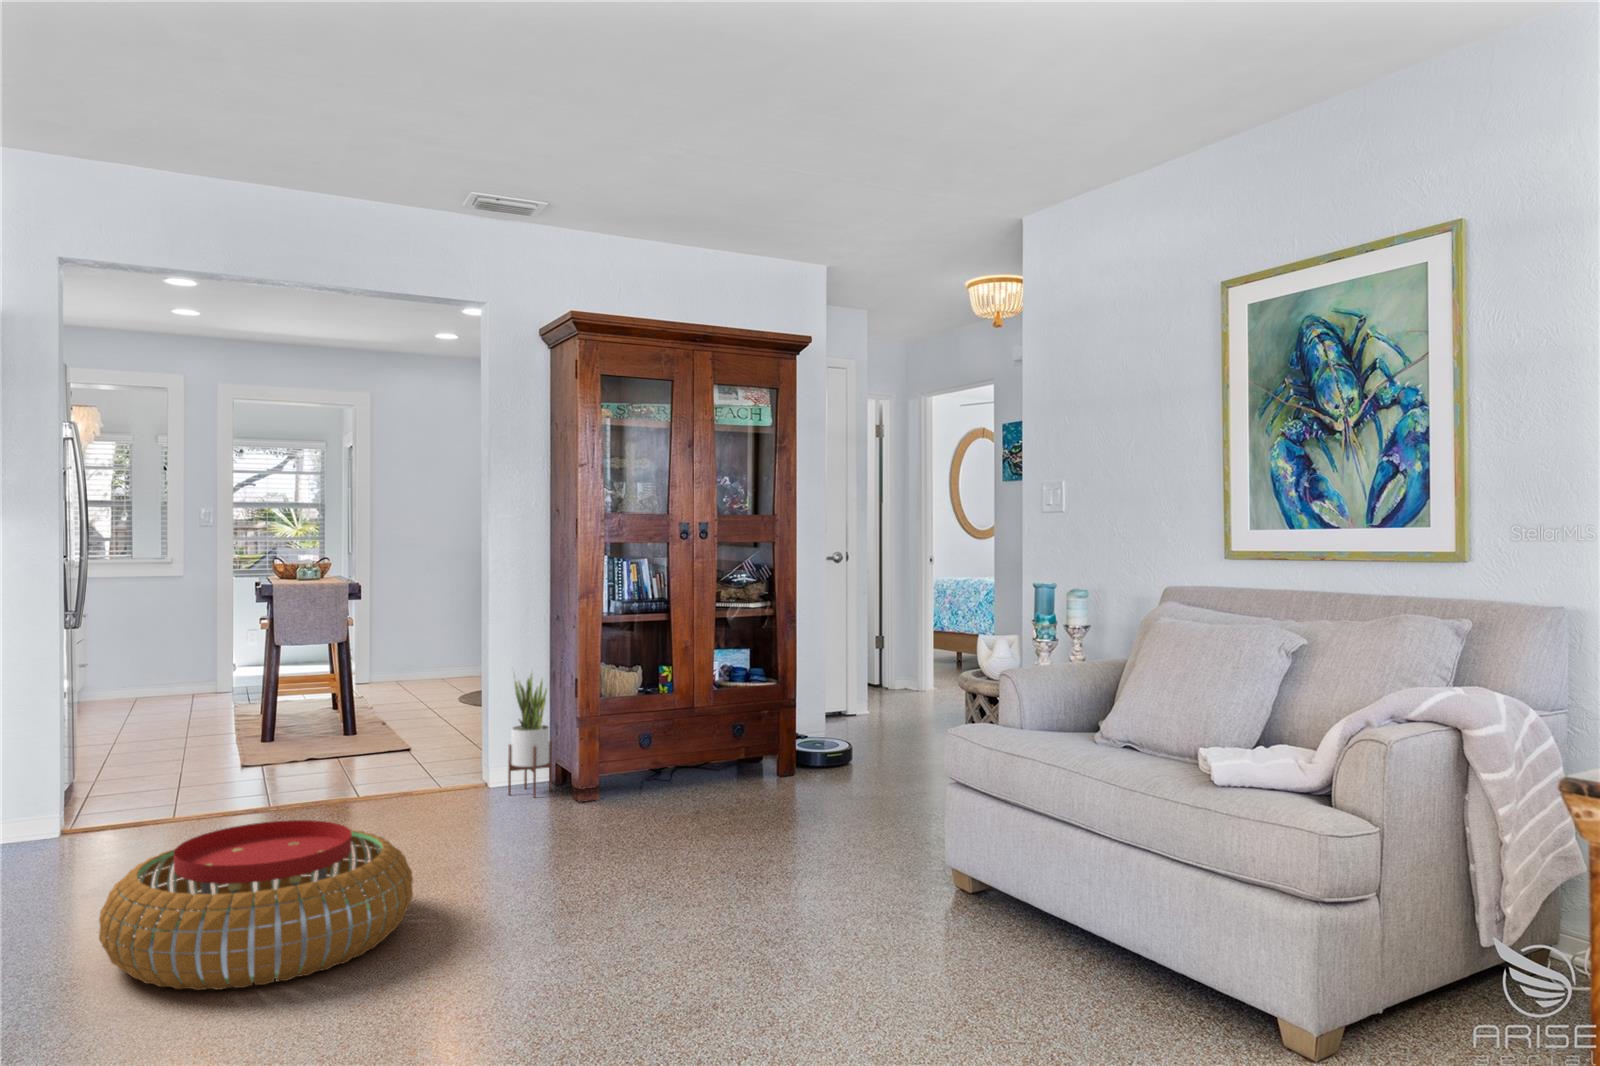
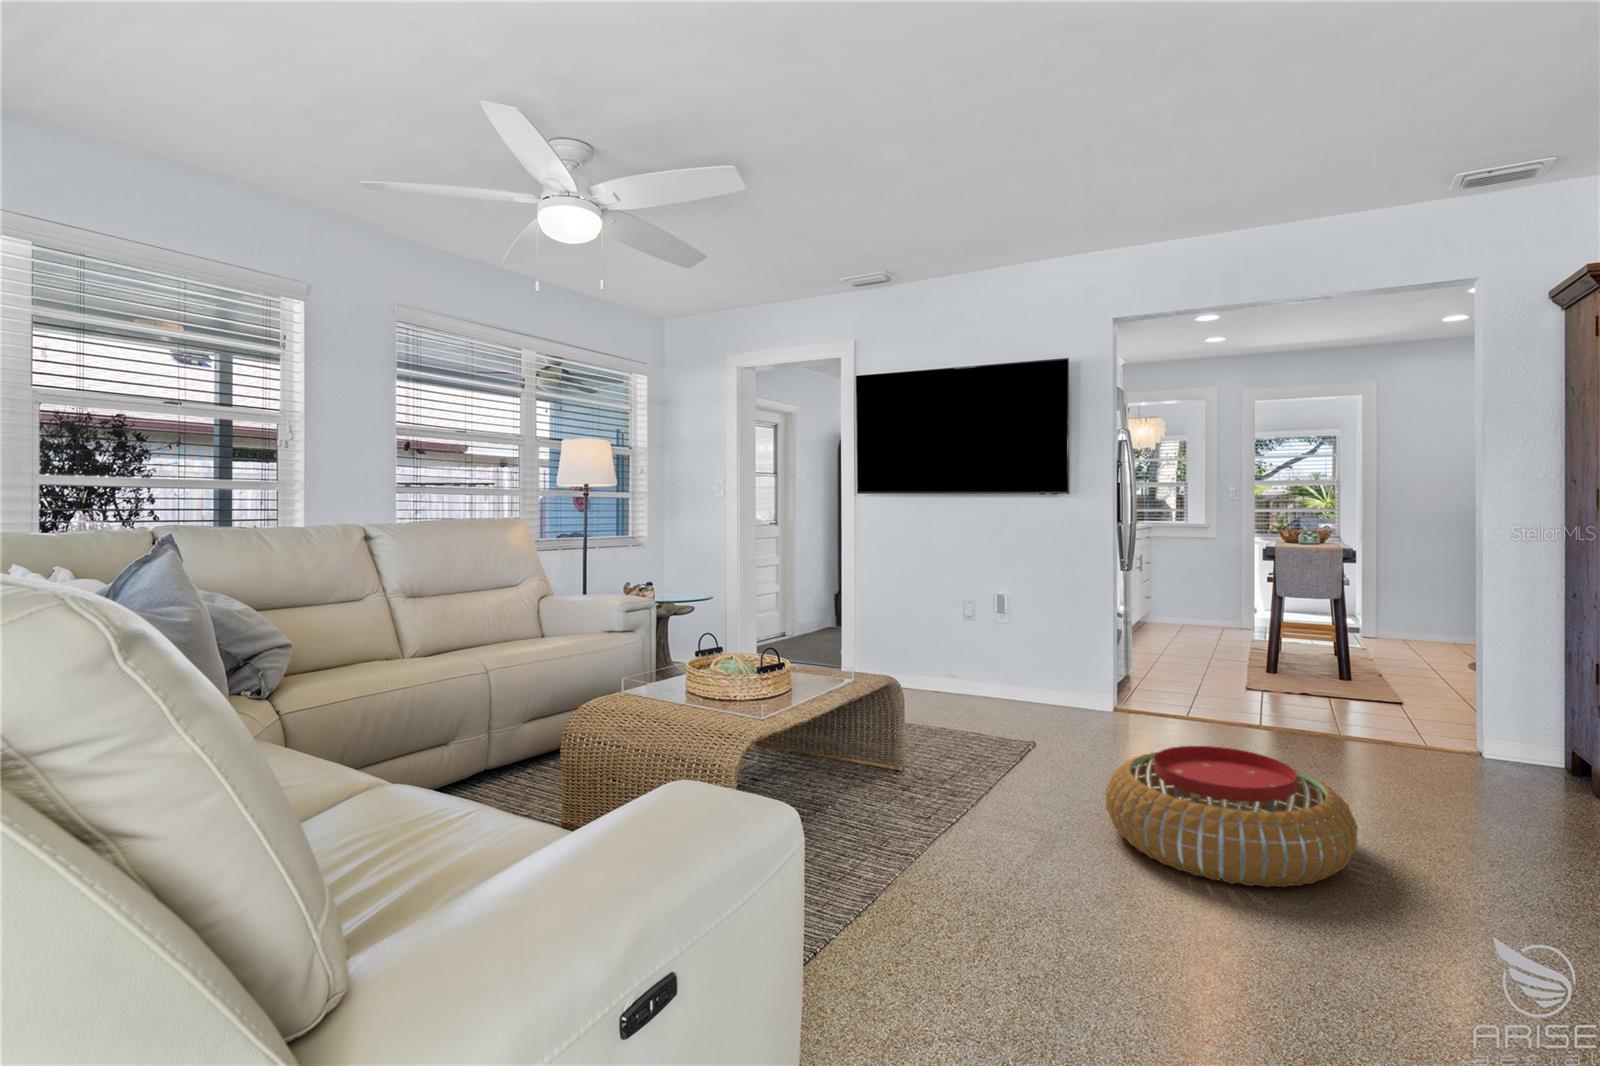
potted plant: present [508,669,552,797] -> none [1503,642,1563,782]

